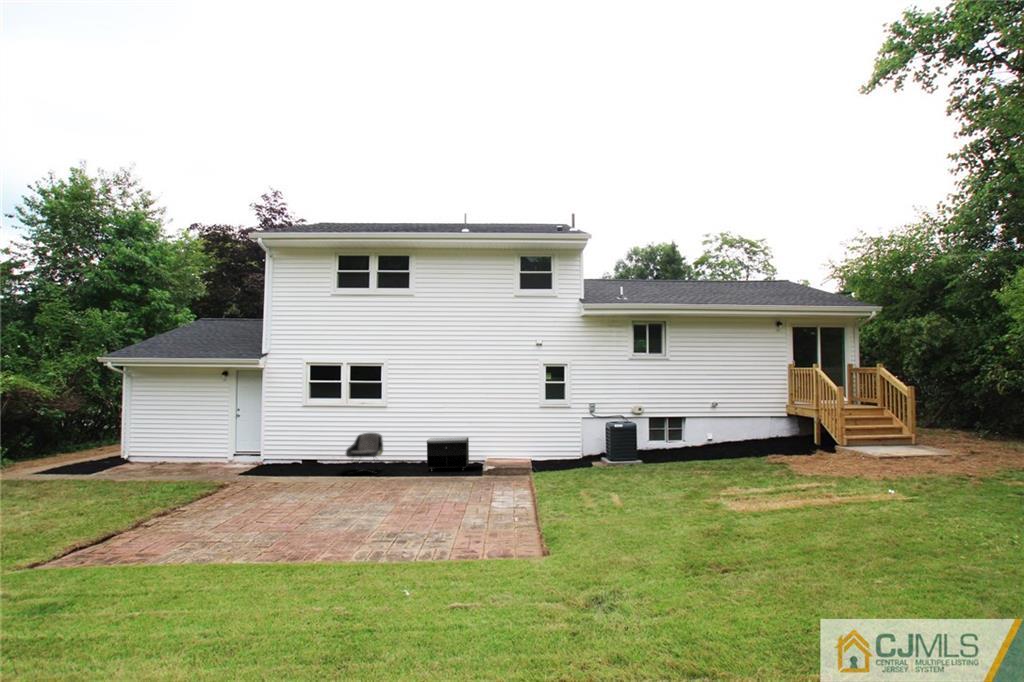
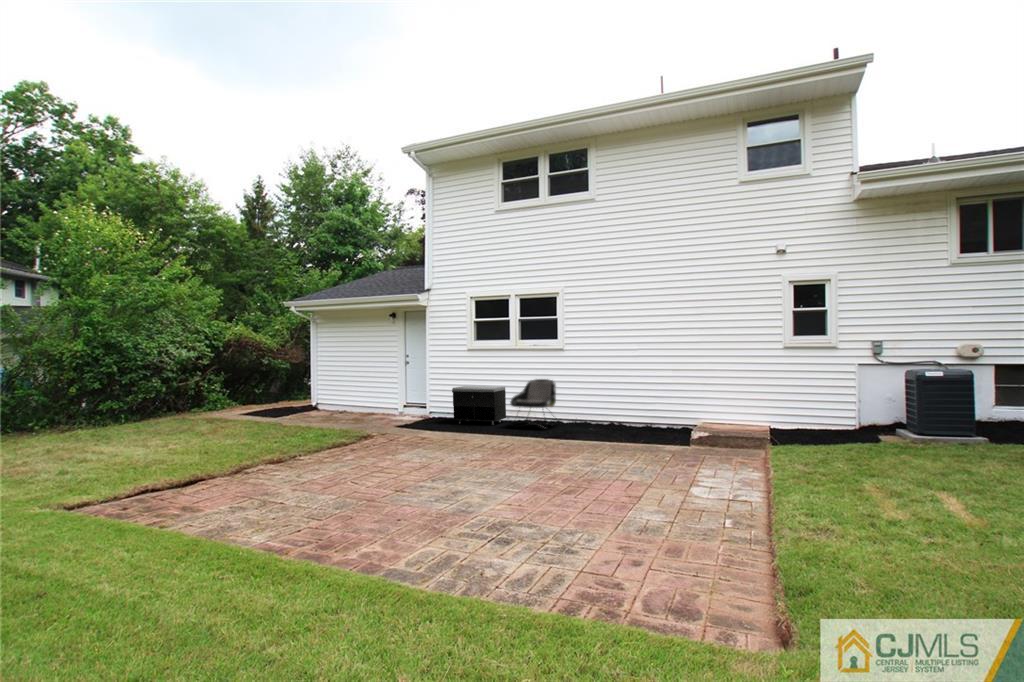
storage bench: present [427,437,469,471] -> present [452,386,506,425]

